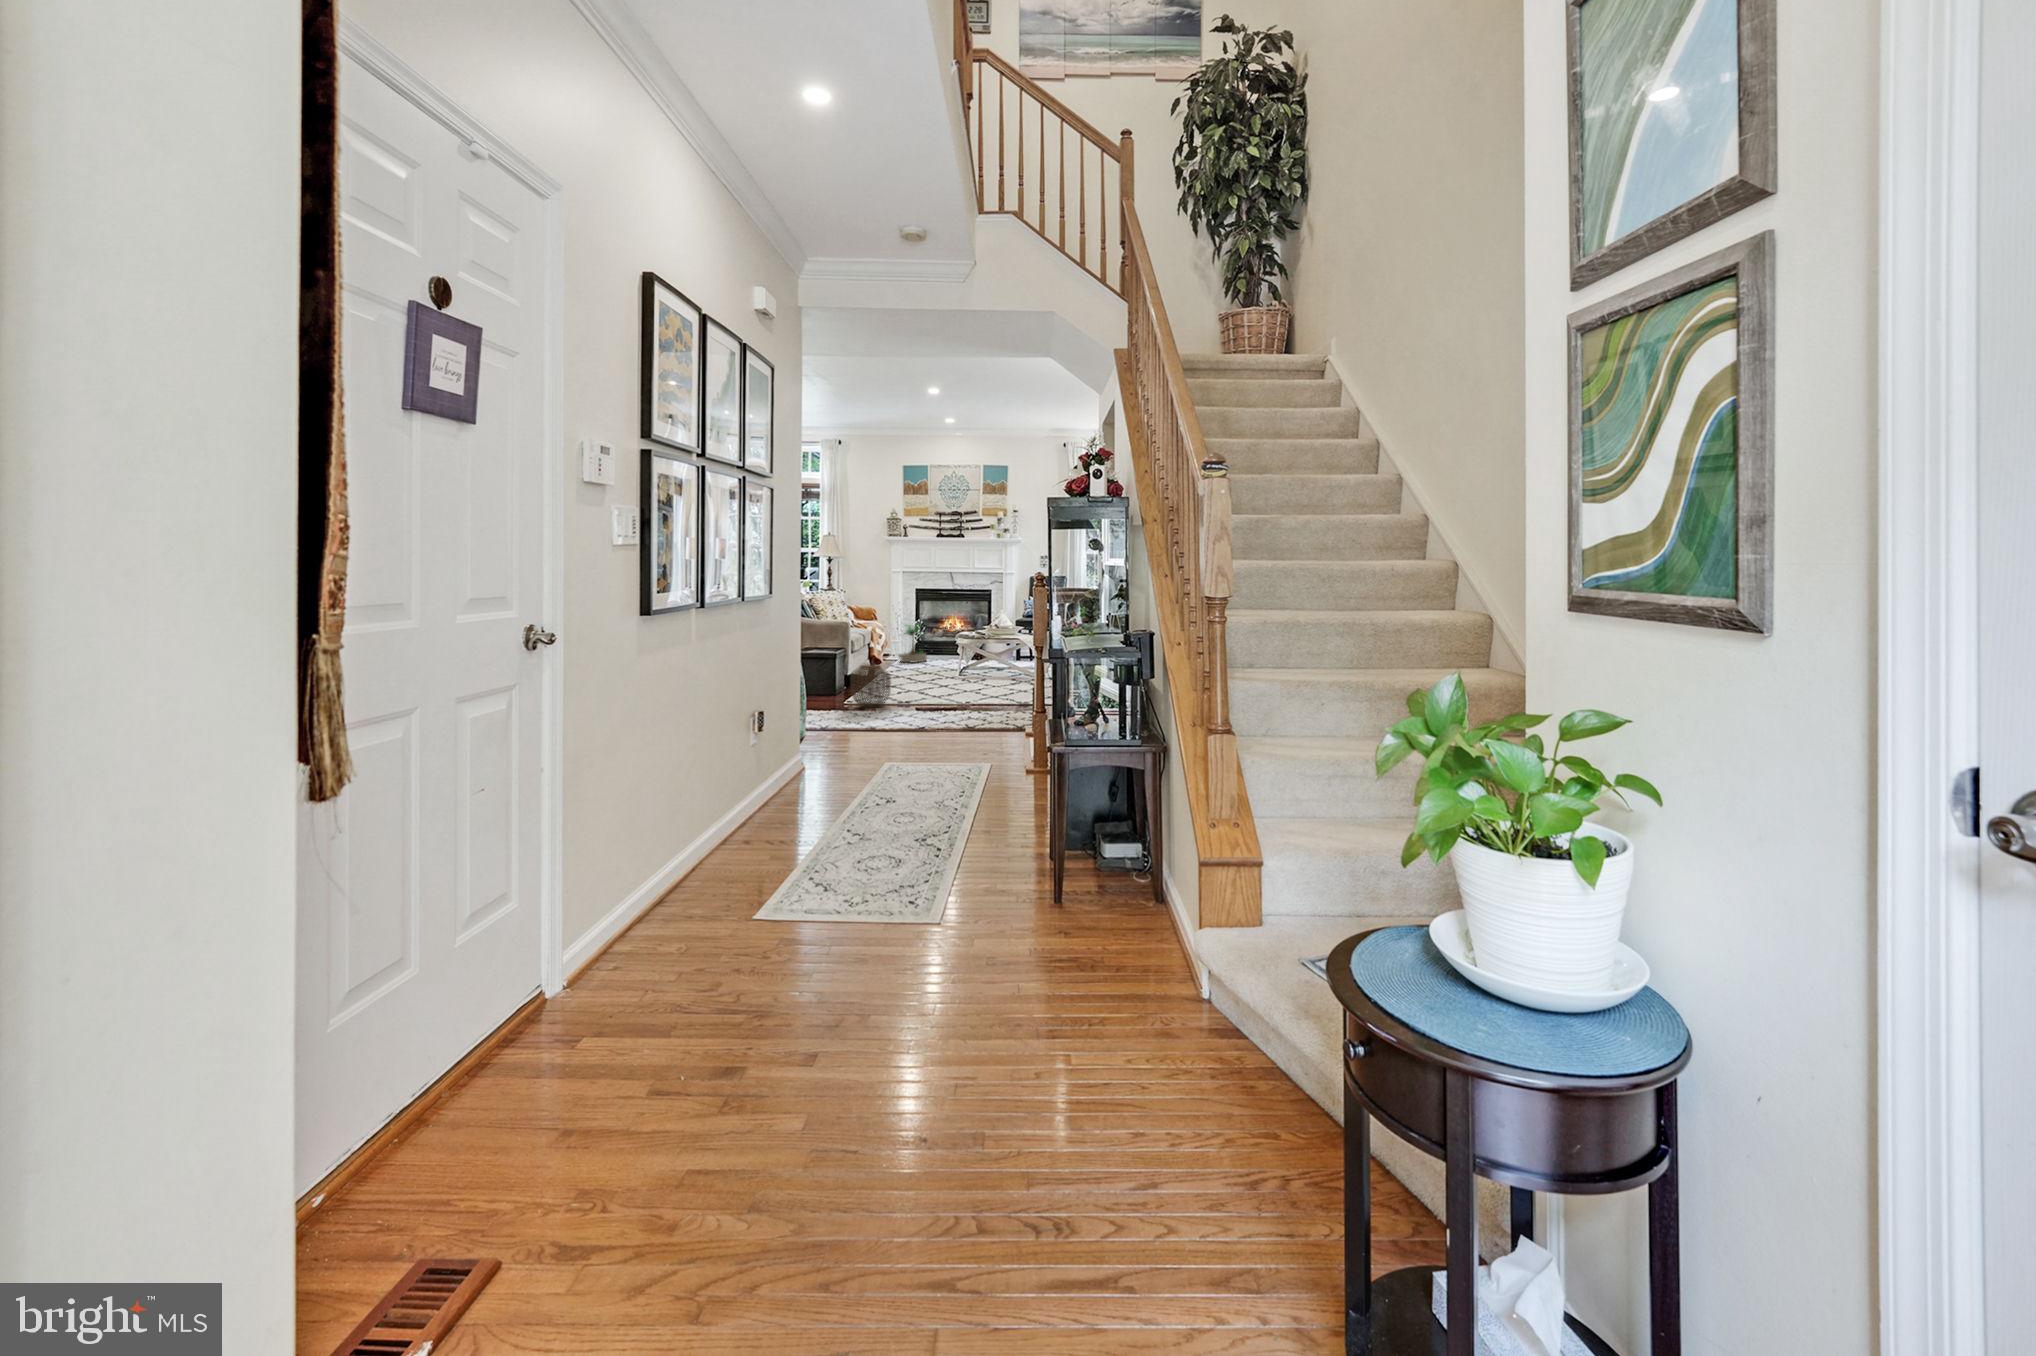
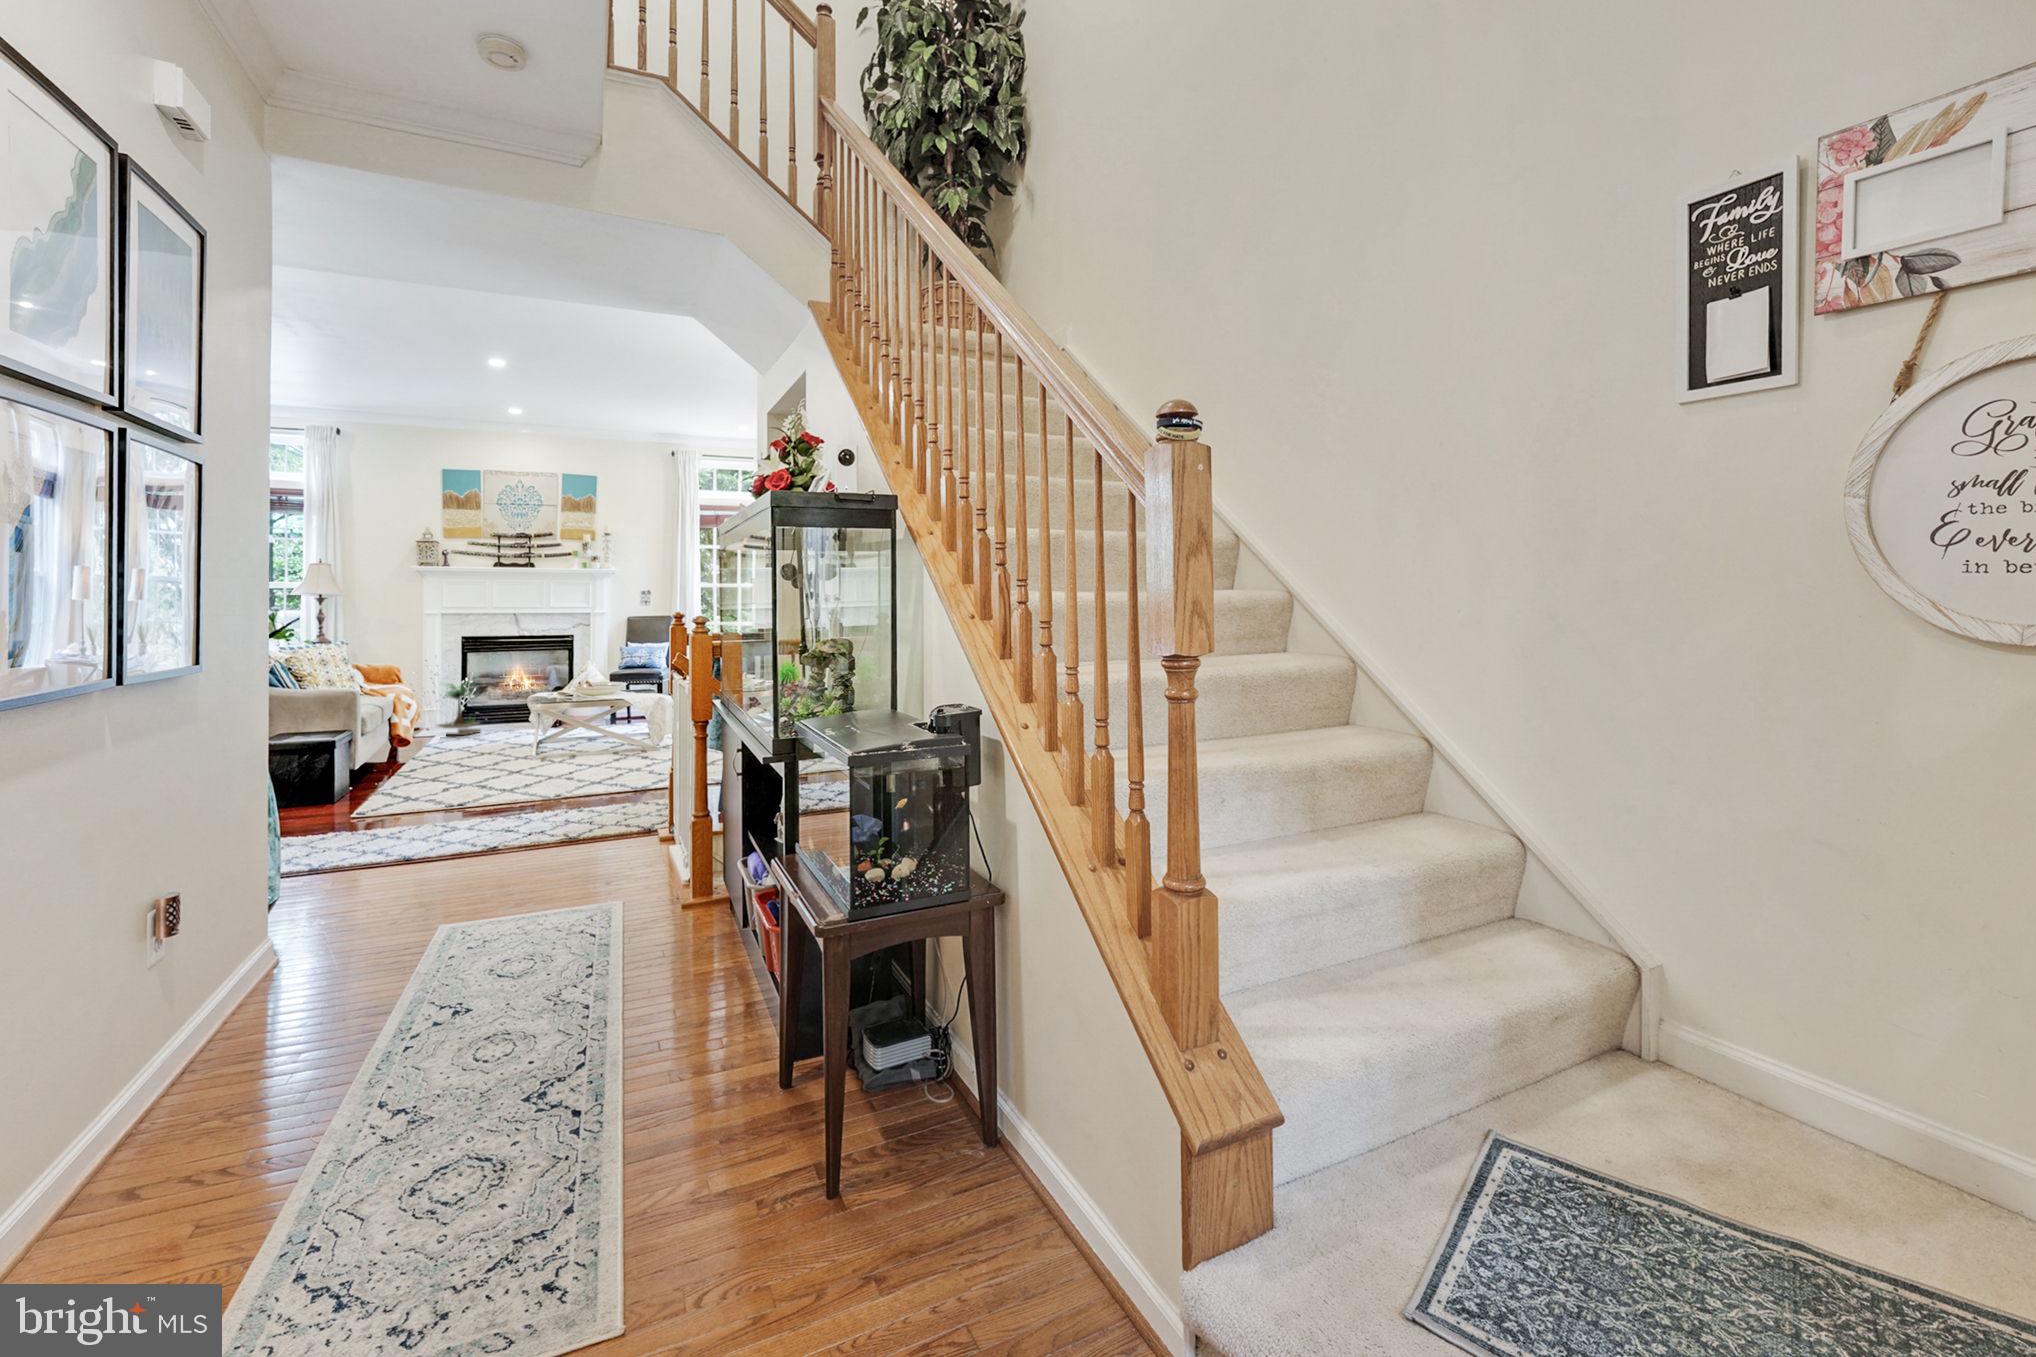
woven basket: present [851,665,891,707] -> none [362,750,434,816]

